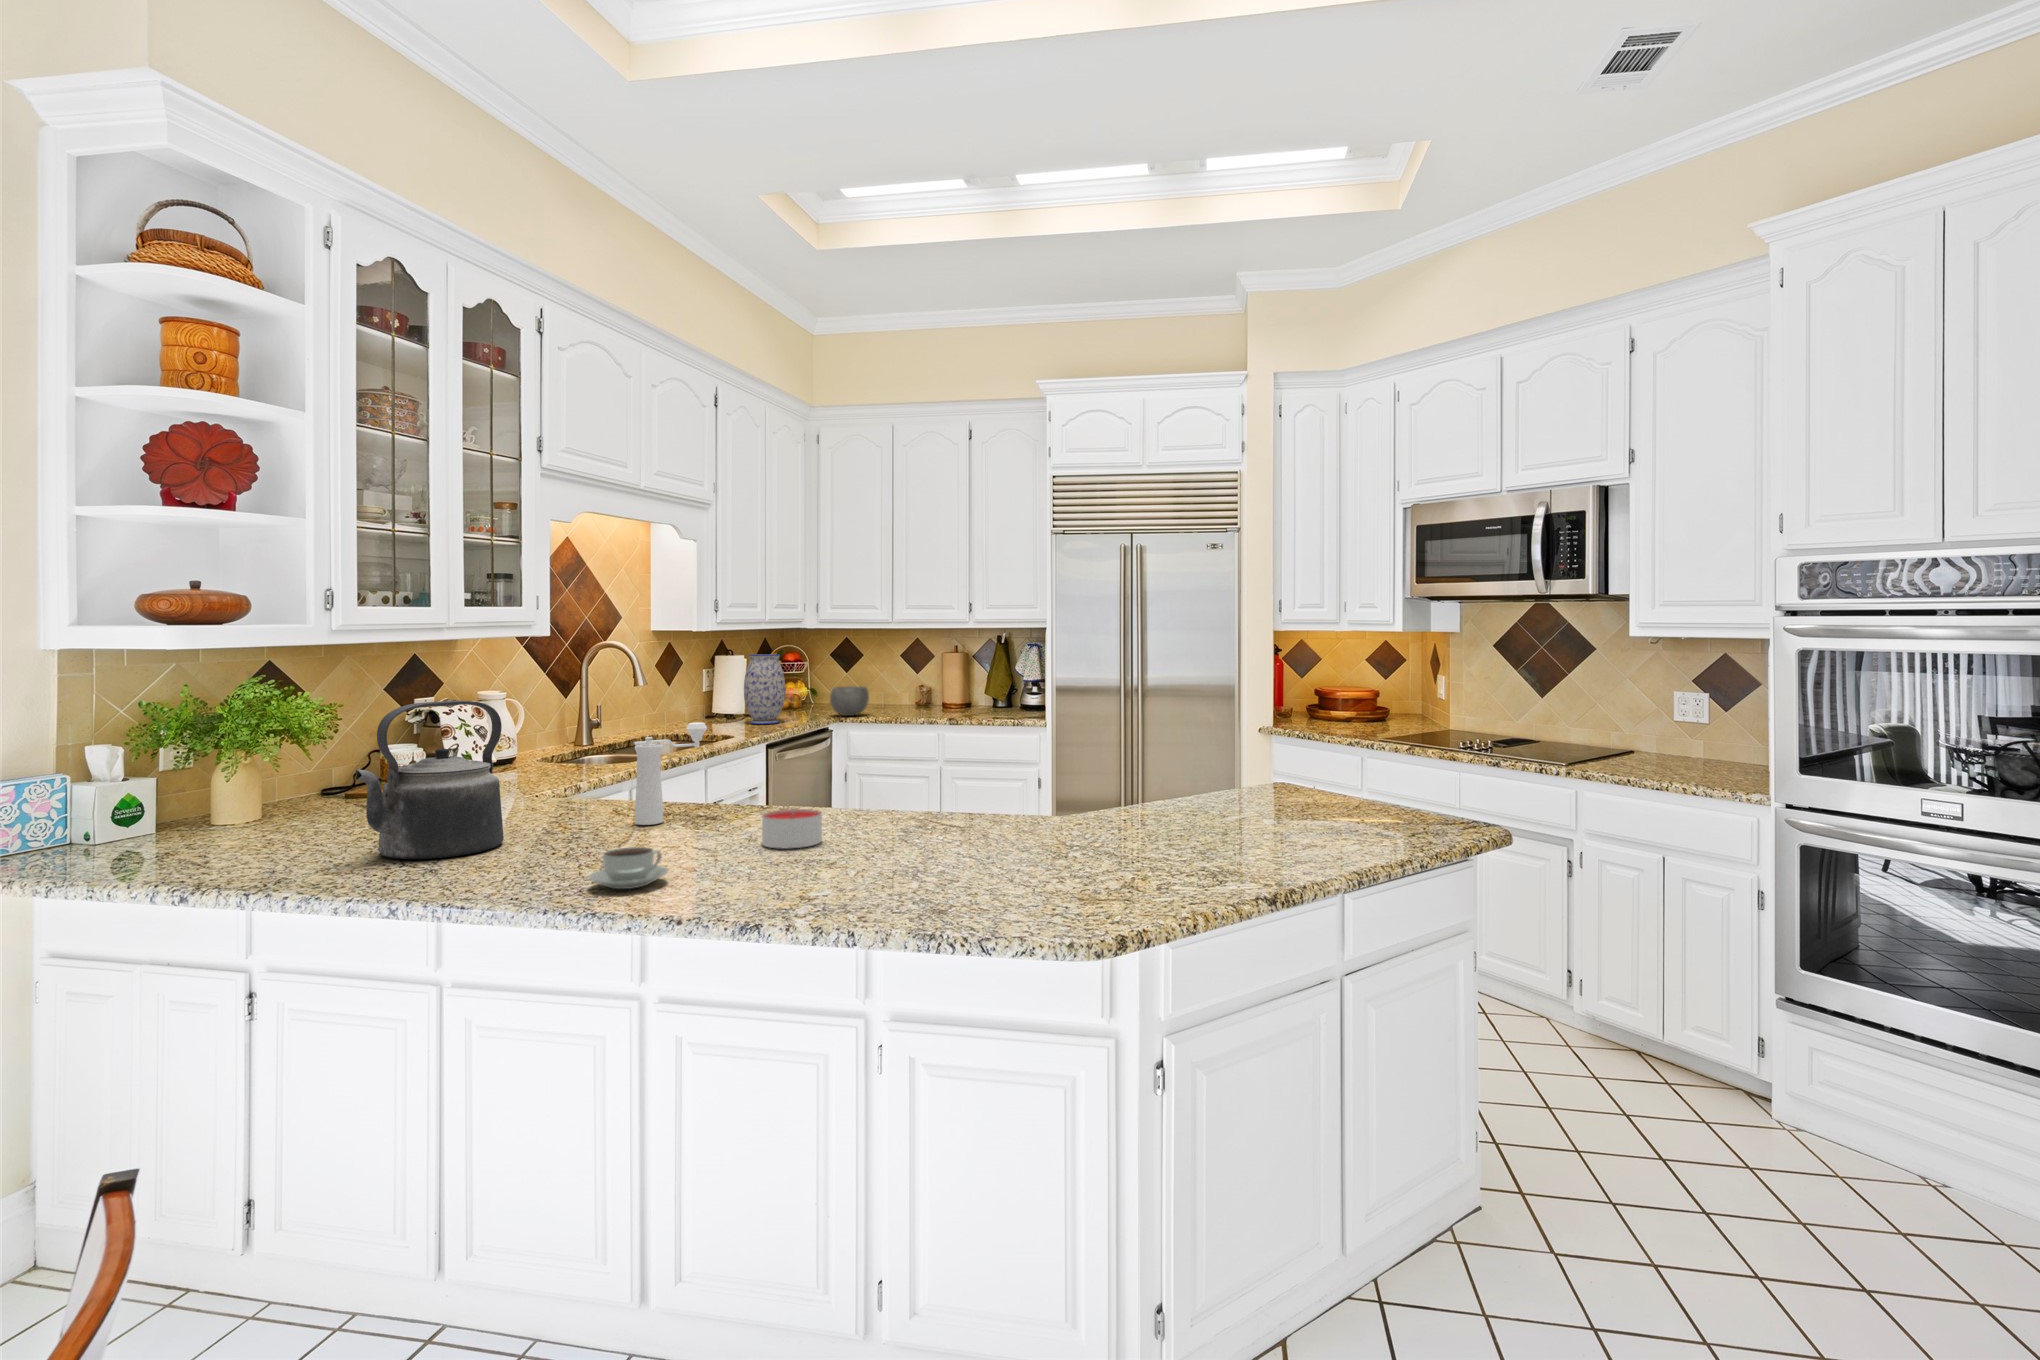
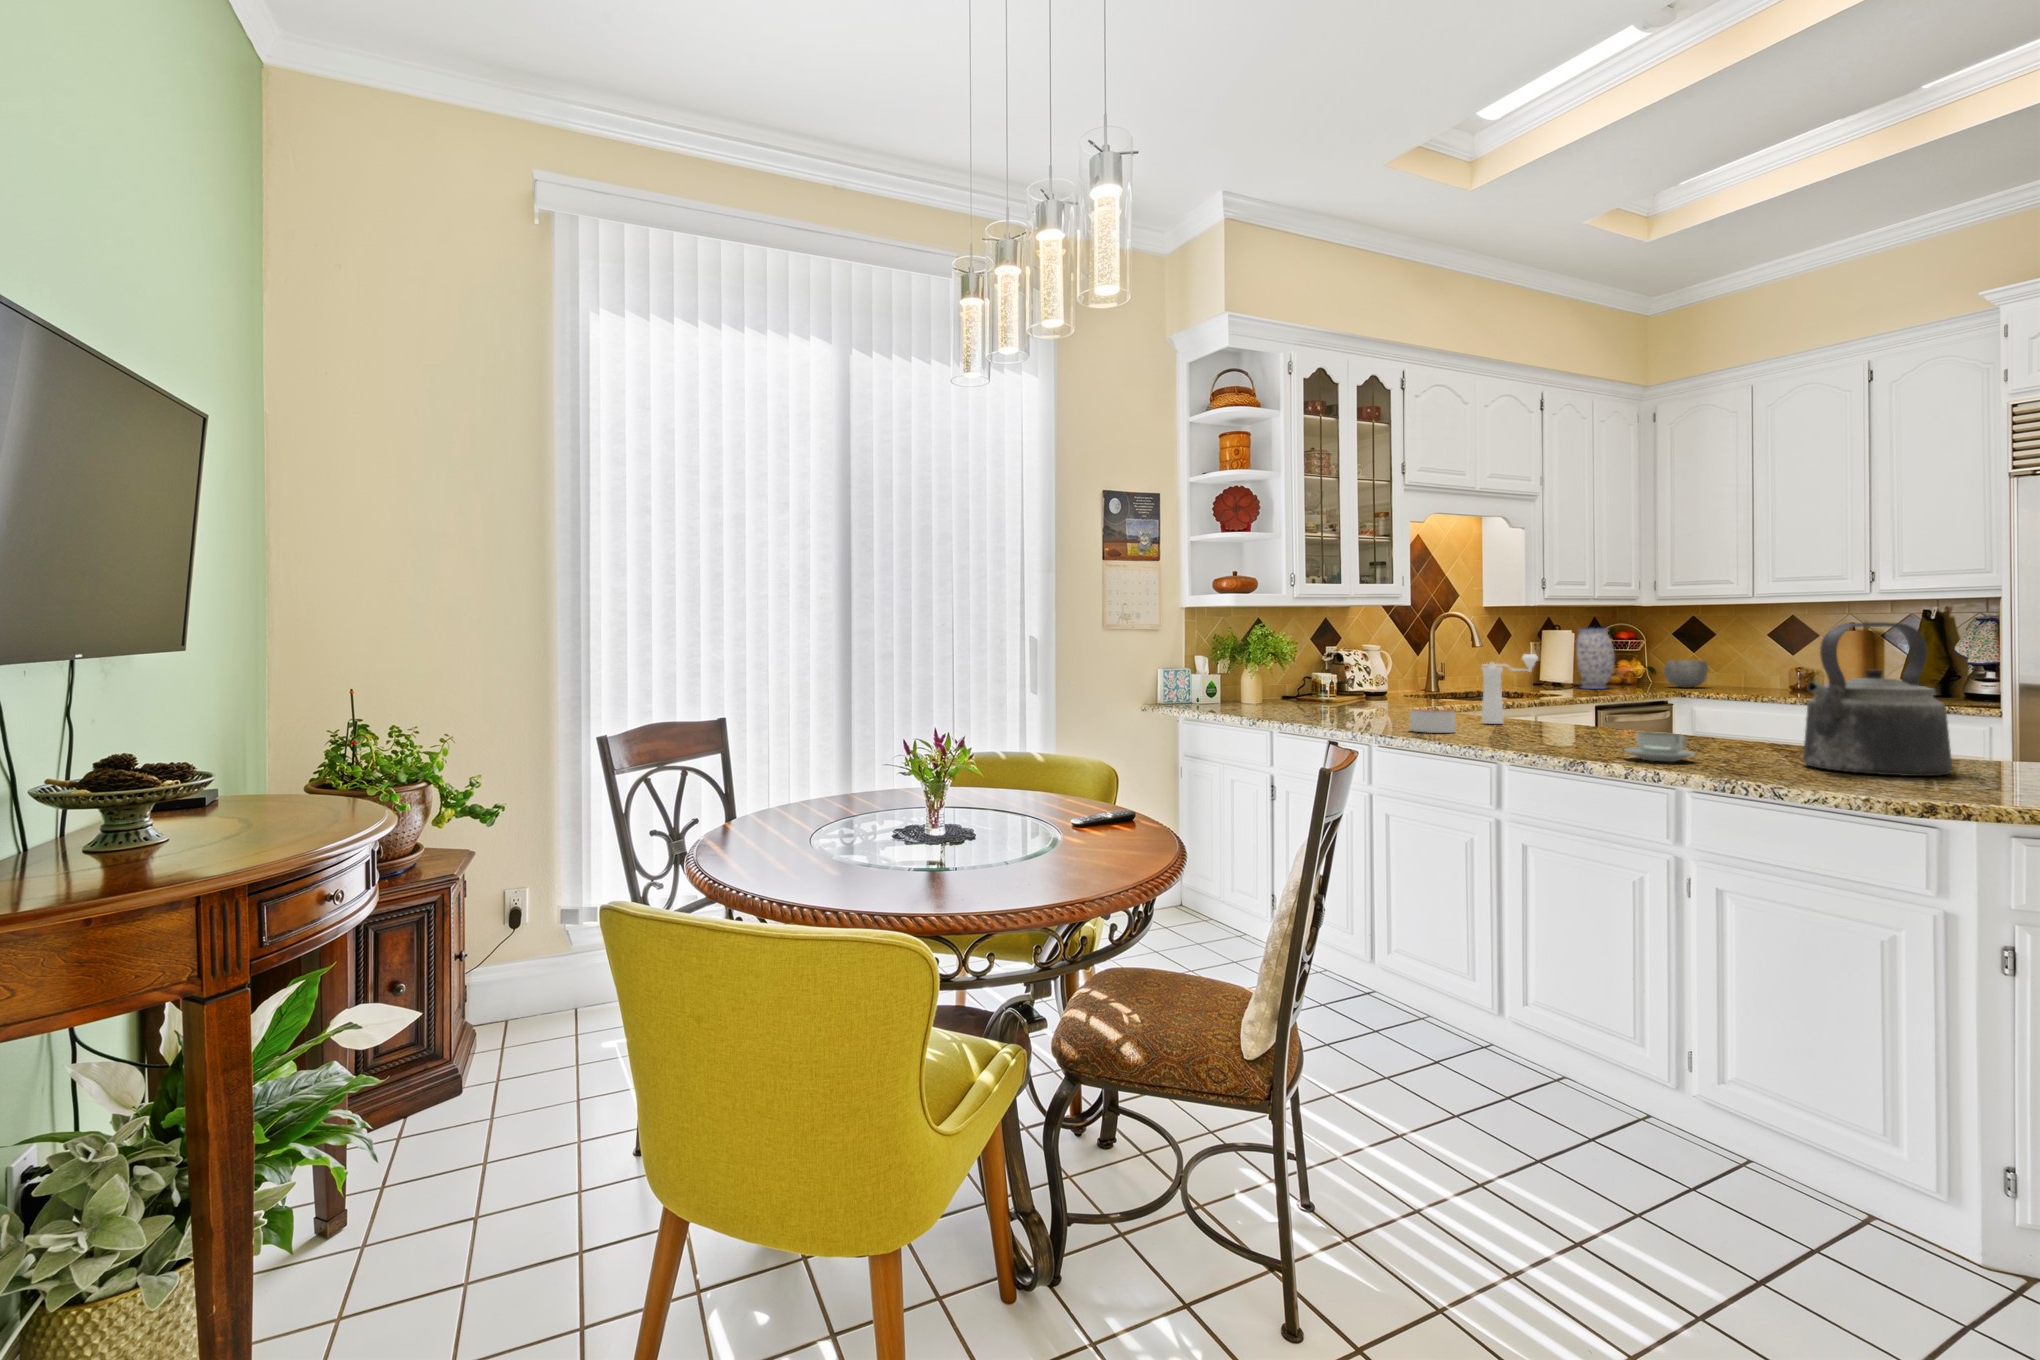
kettle: present [355,701,504,859] -> present [1803,622,1952,776]
candle: present [762,809,822,848] -> present [1410,709,1456,733]
coffee cup: present [588,847,668,889] -> present [1625,732,1695,762]

